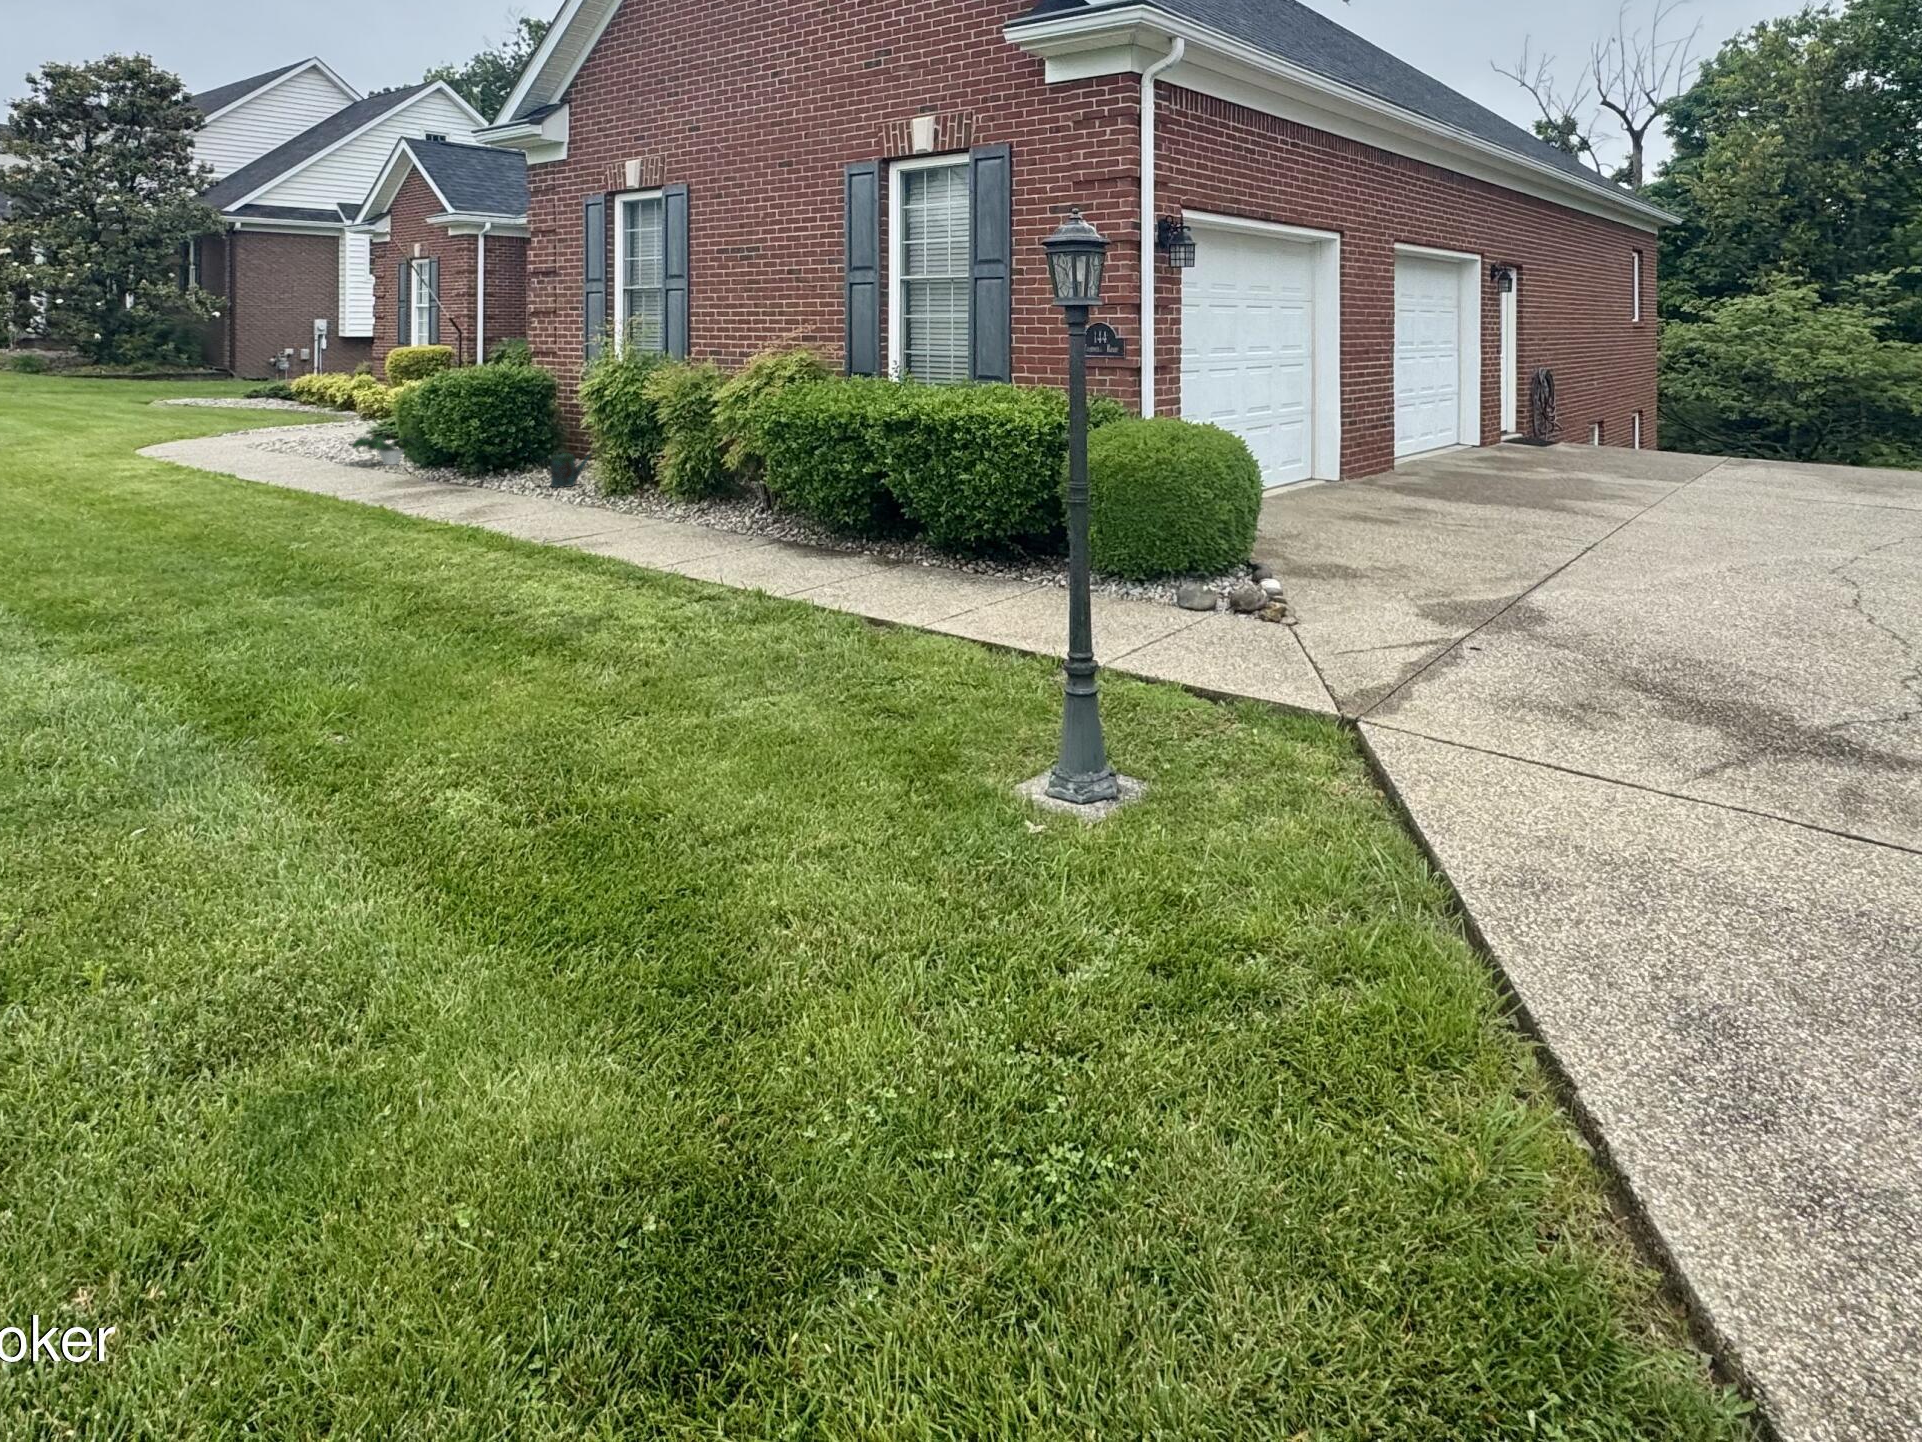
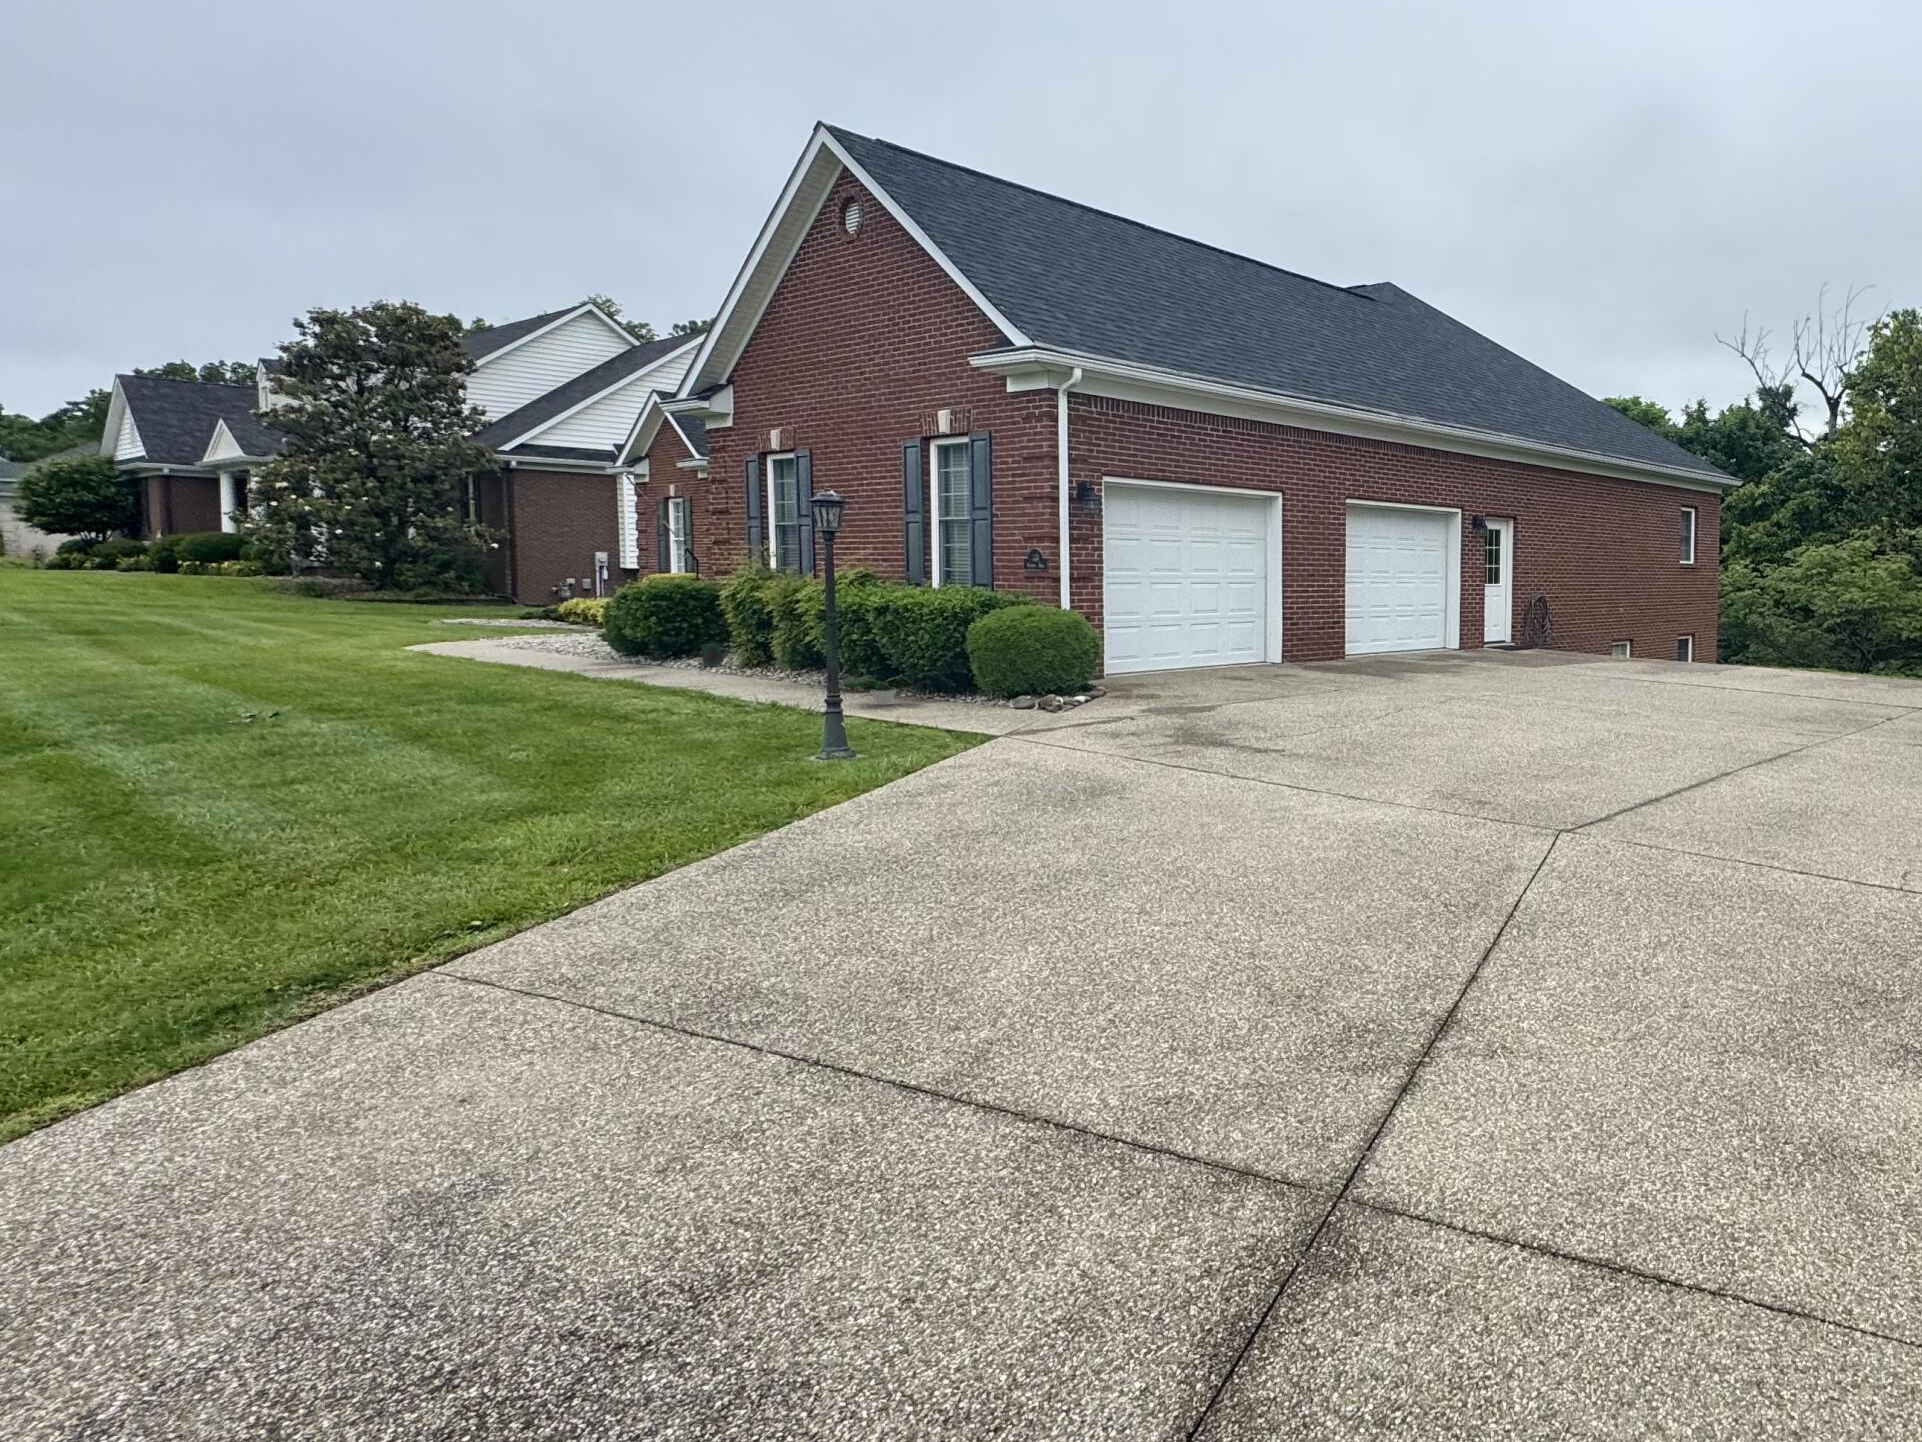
potted plant: present [352,435,418,465] -> present [844,675,914,705]

